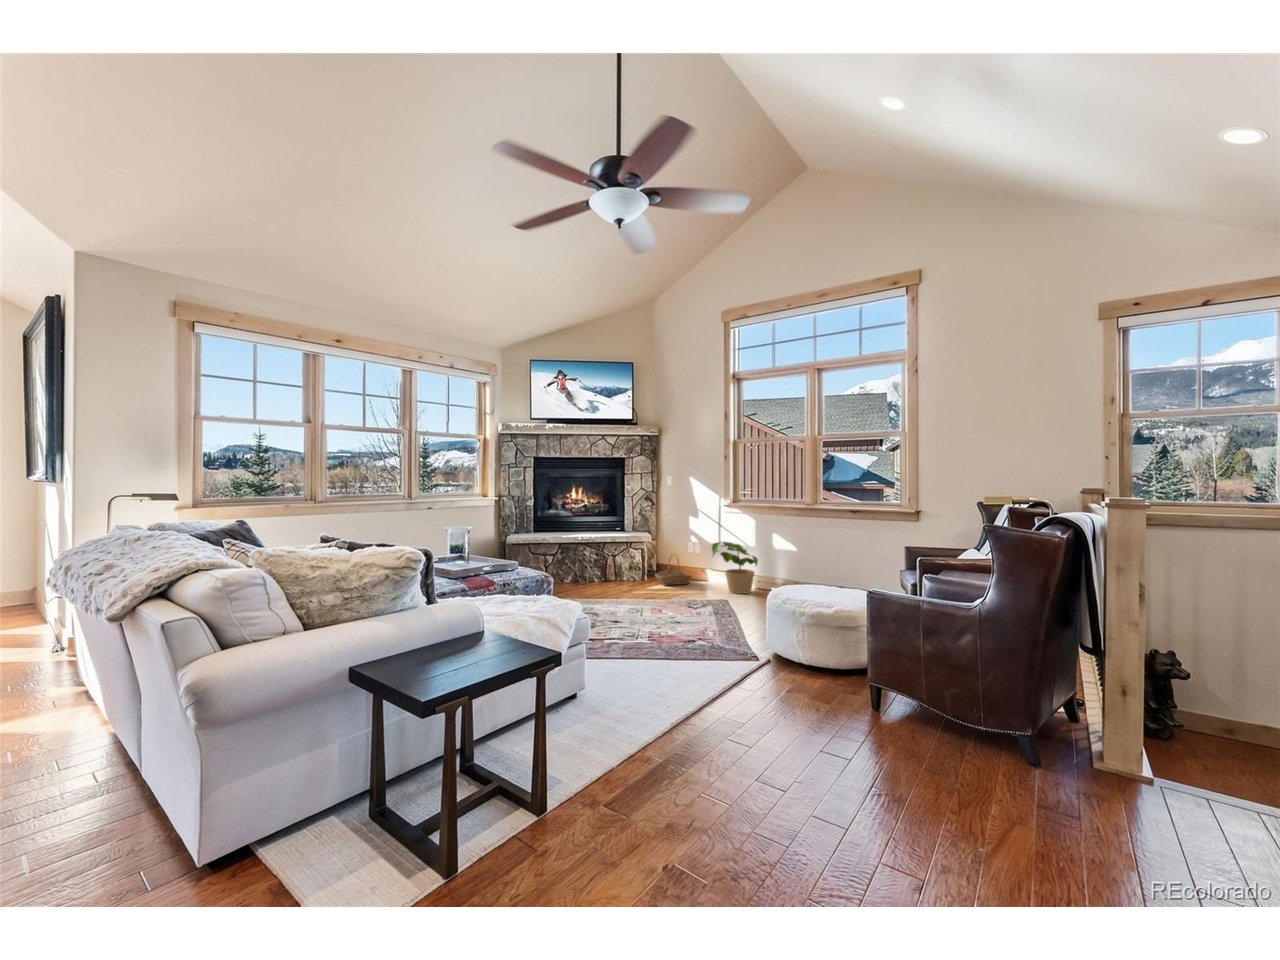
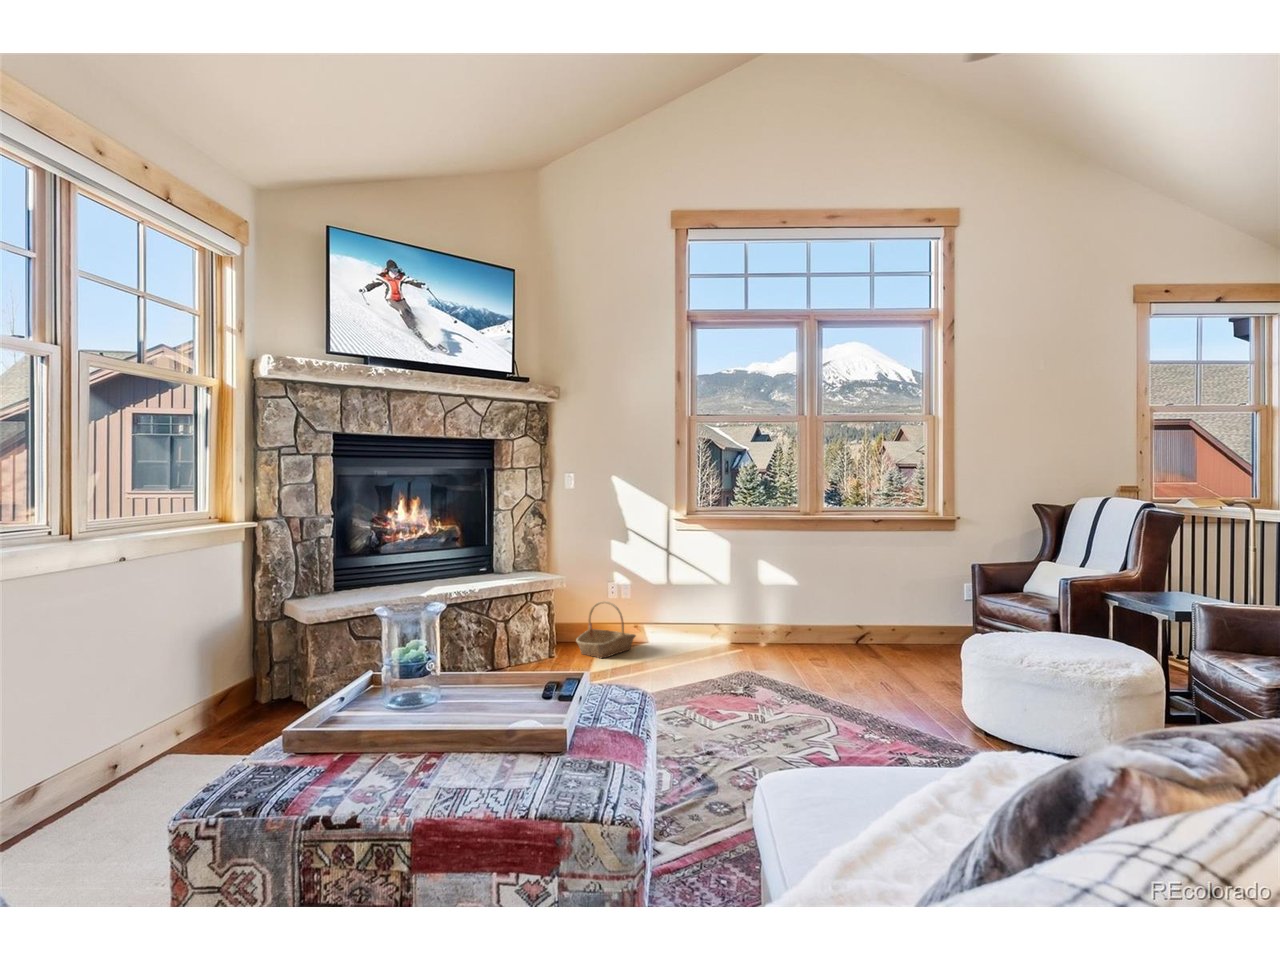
potted plant: present [712,542,758,594] -> none [681,577,750,655]

